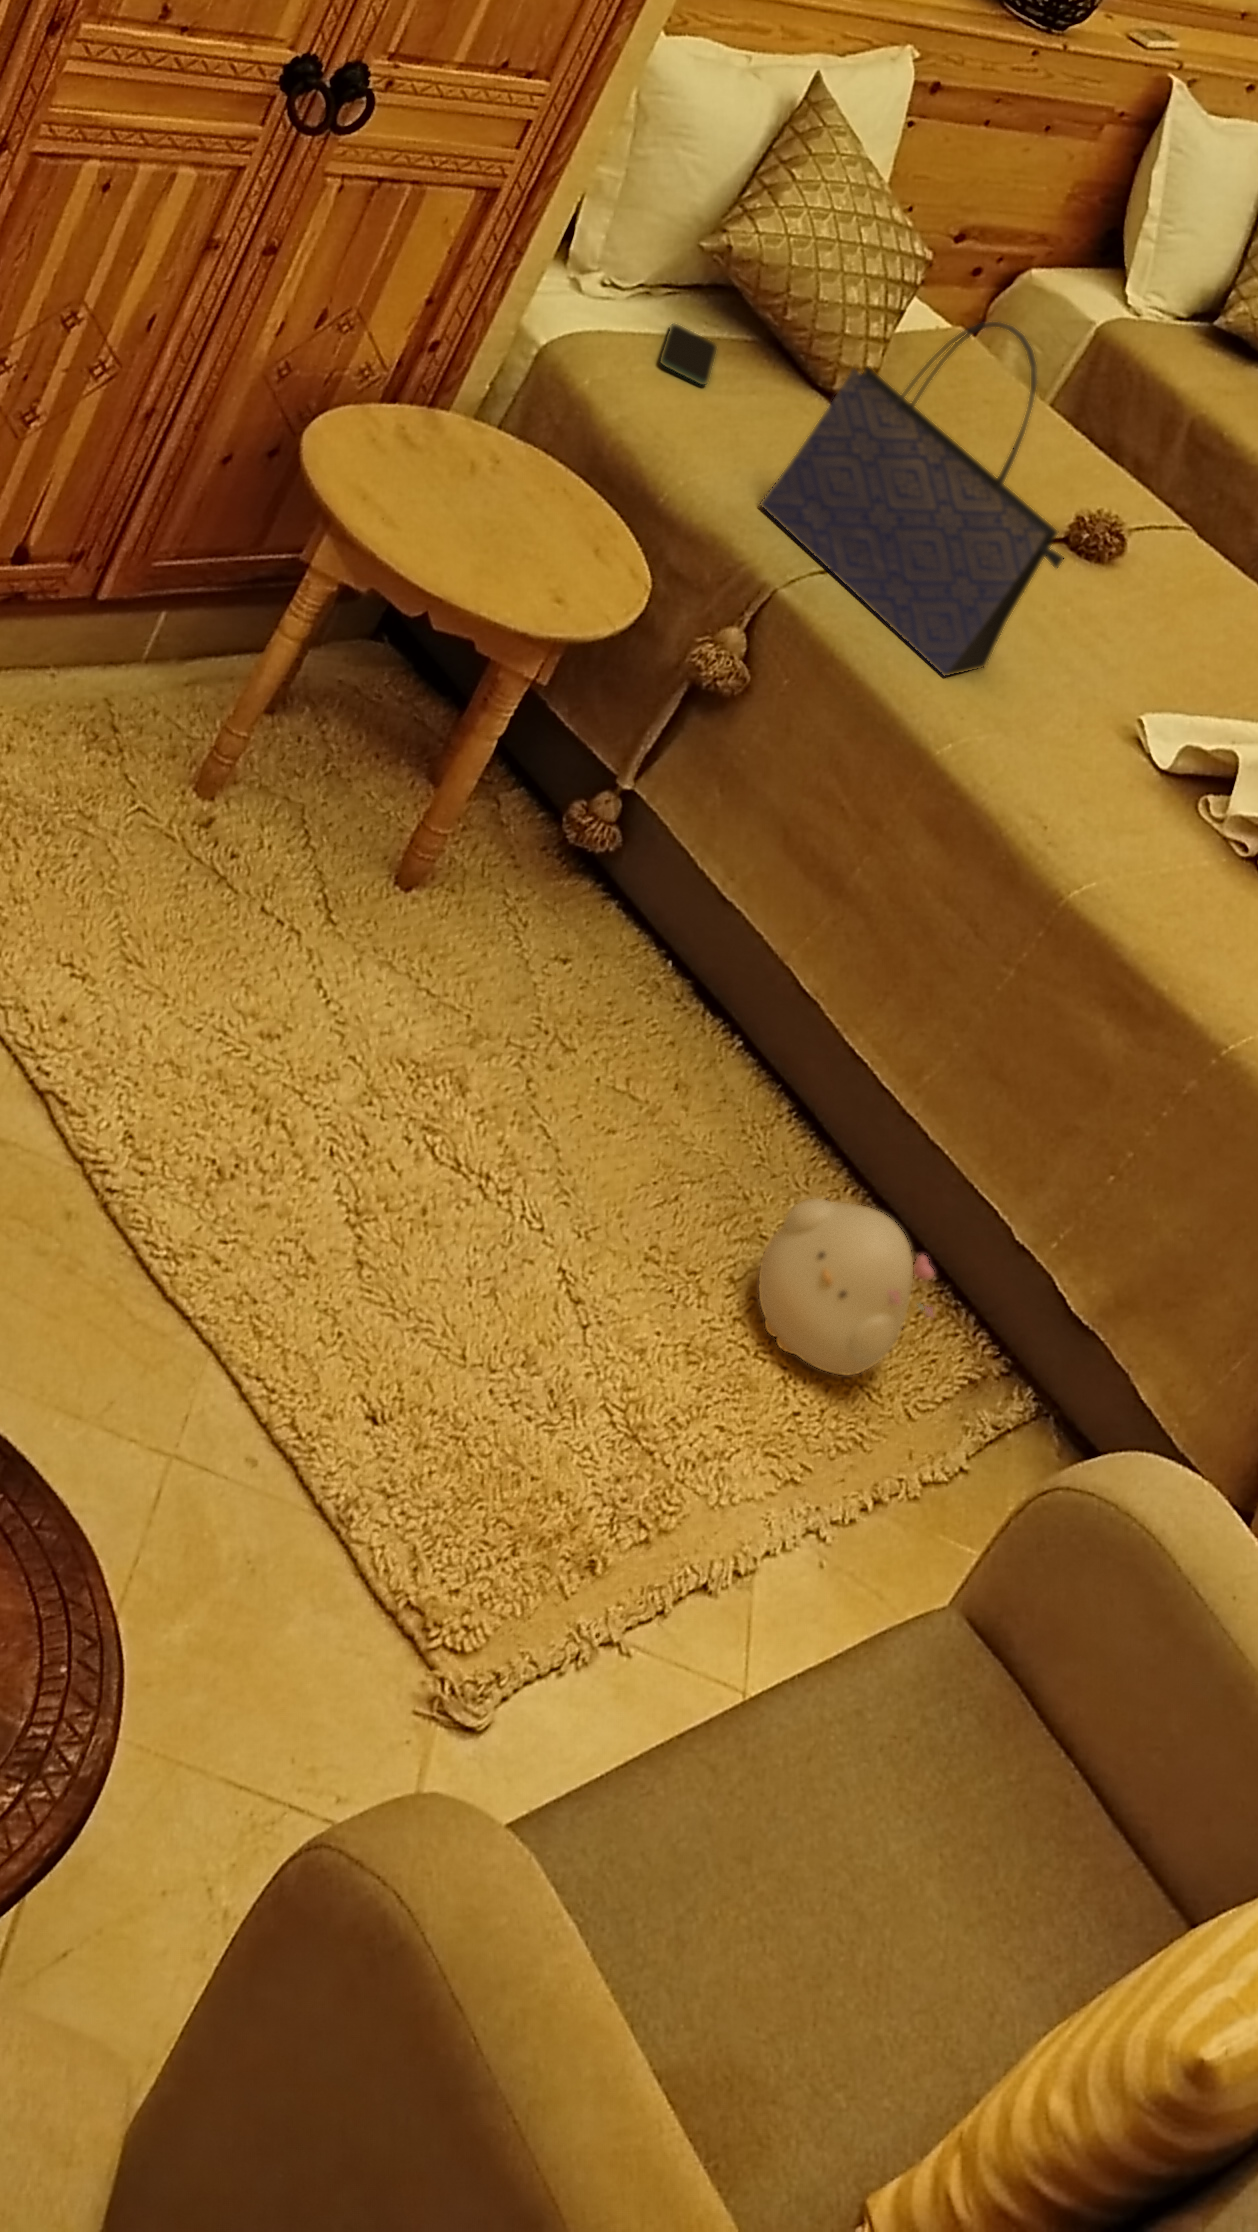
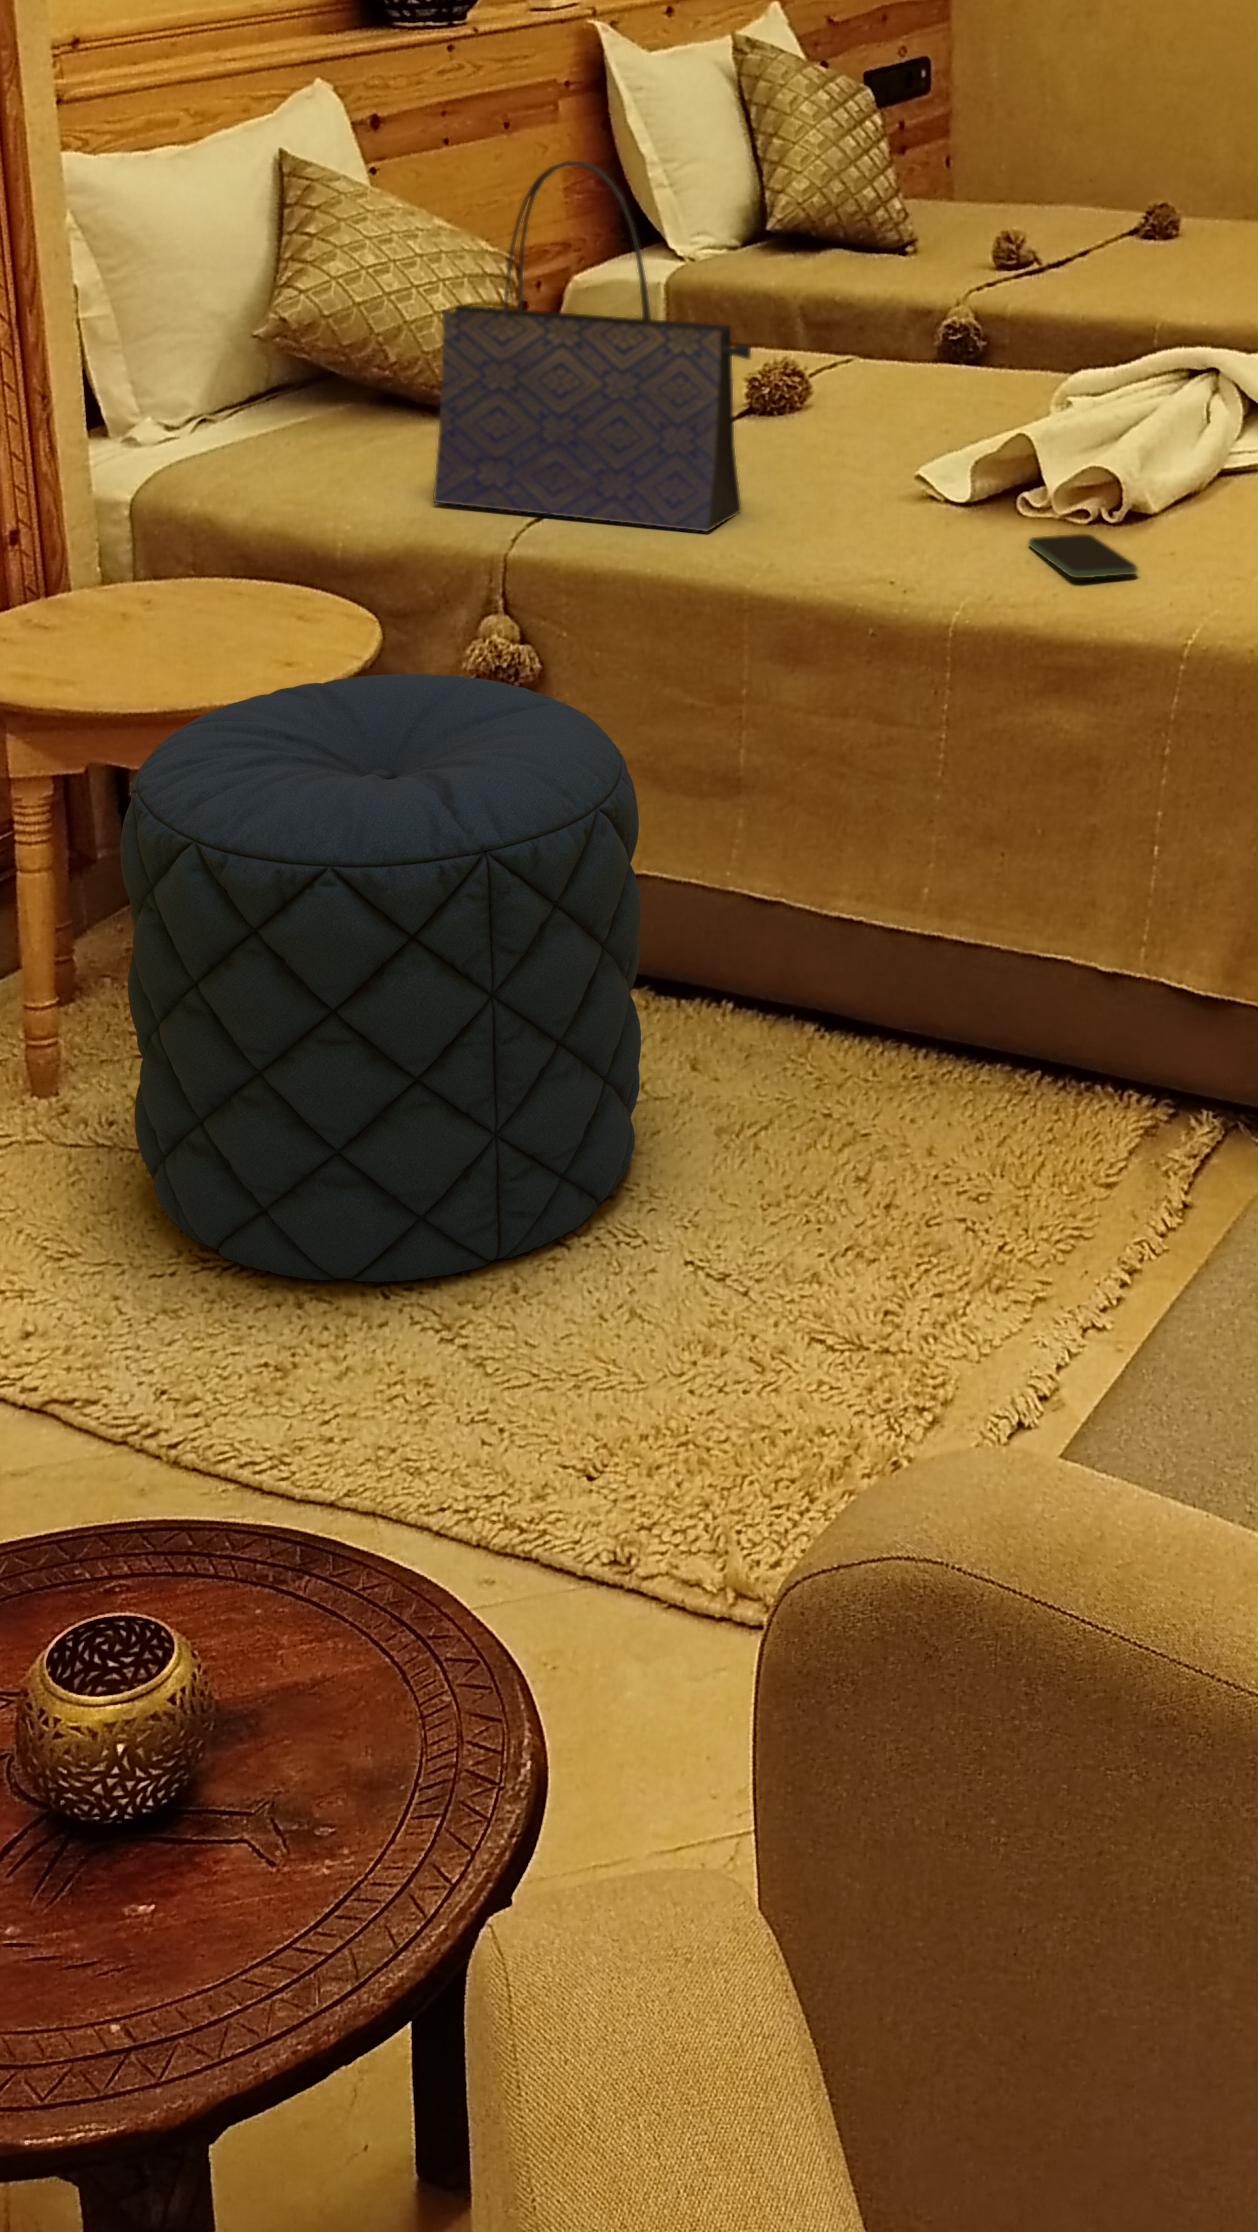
smartphone: present [660,324,716,385] -> present [1029,534,1137,578]
pouf: none [224,619,751,1182] -> present [120,674,641,1282]
plush toy: present [759,1198,934,1375] -> none [873,1013,1072,1207]

